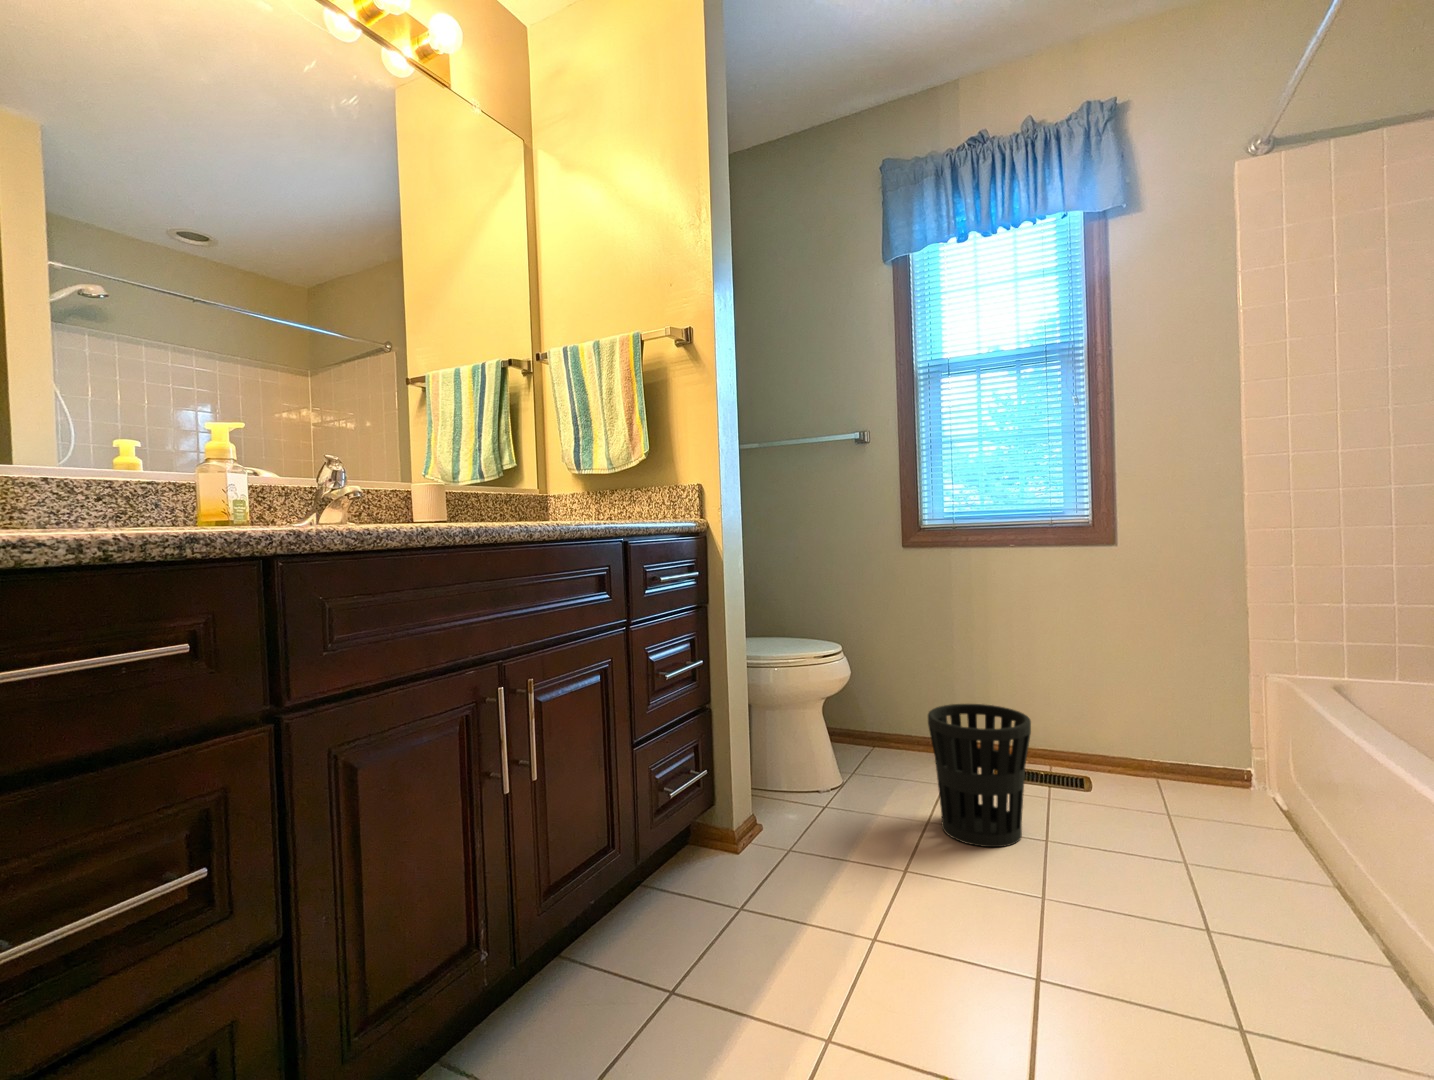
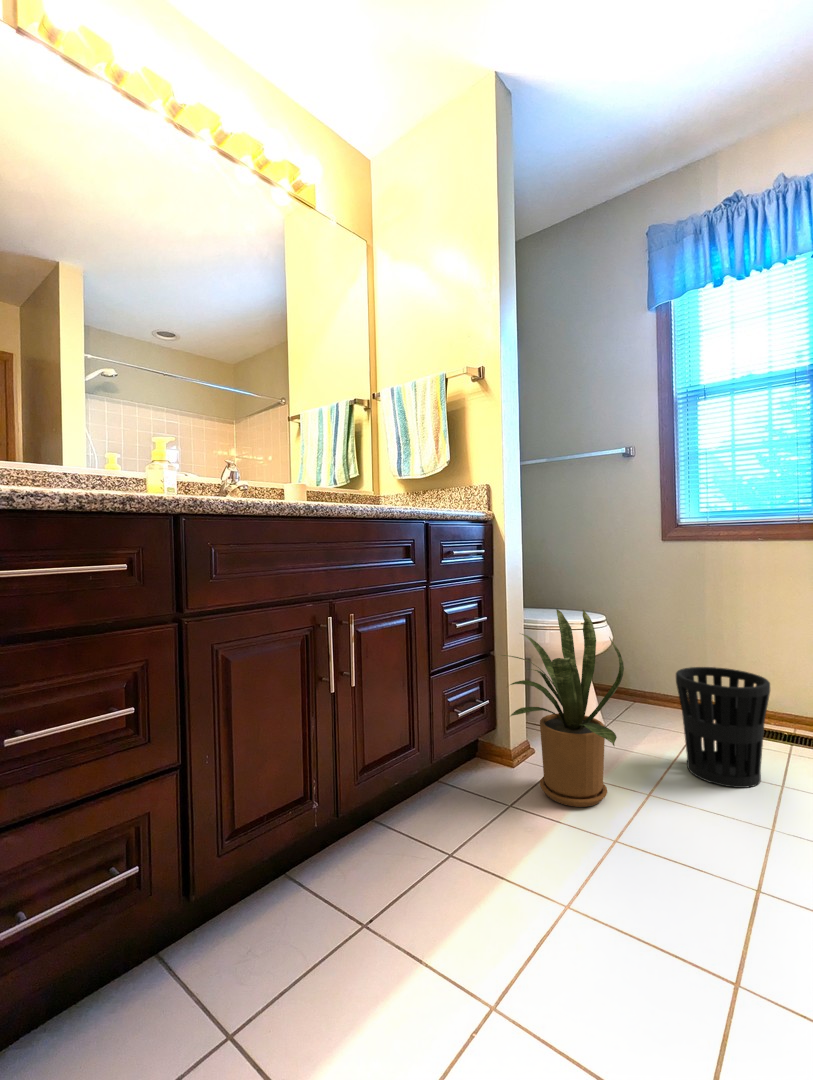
house plant: none [716,642,876,897] -> present [502,609,624,807]

